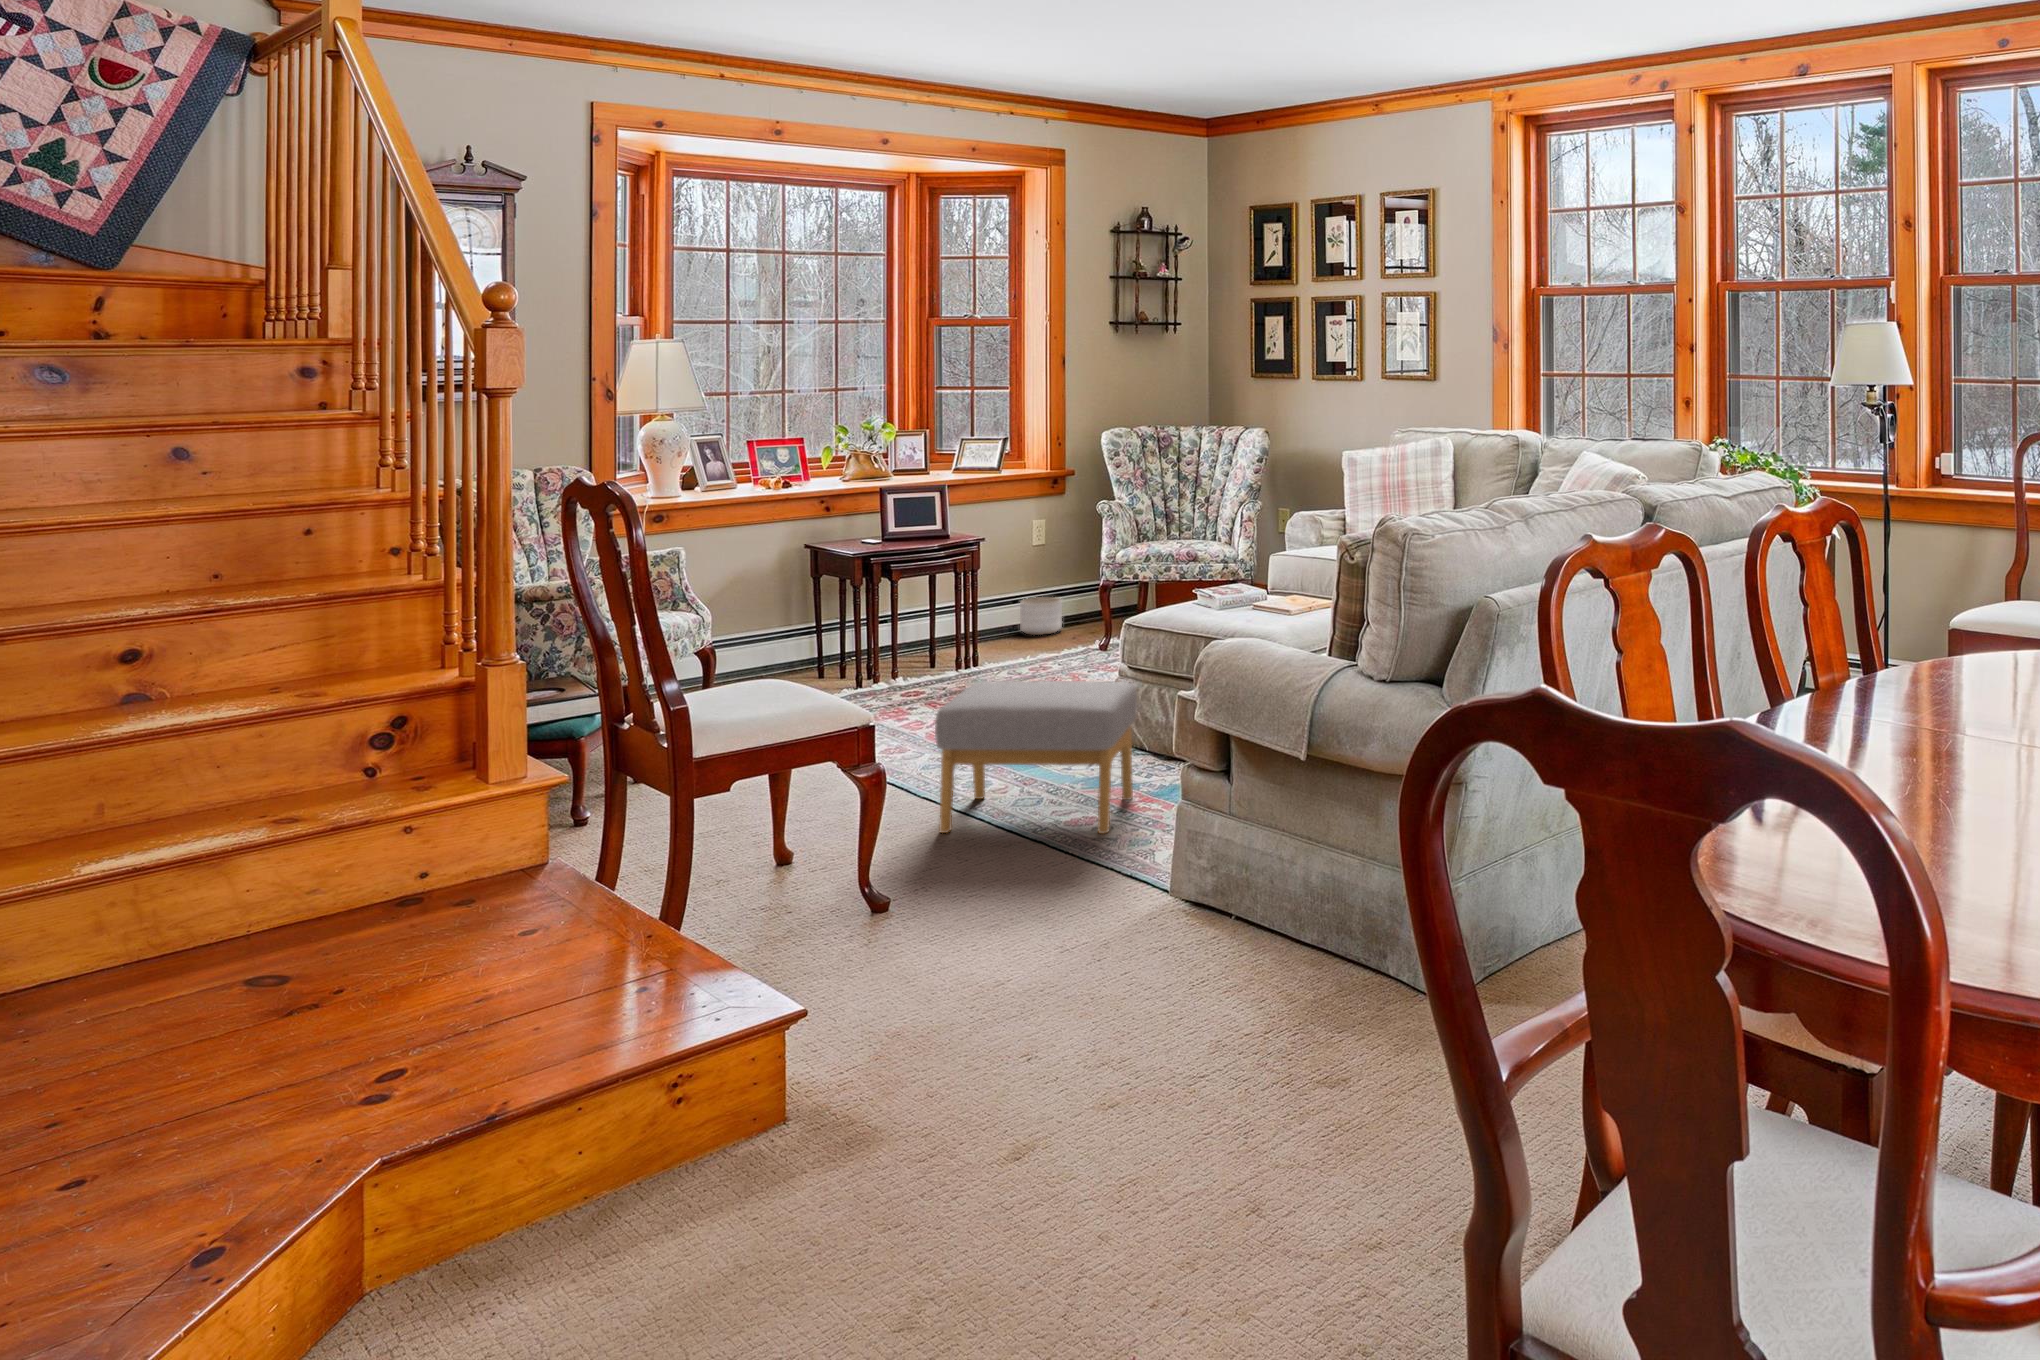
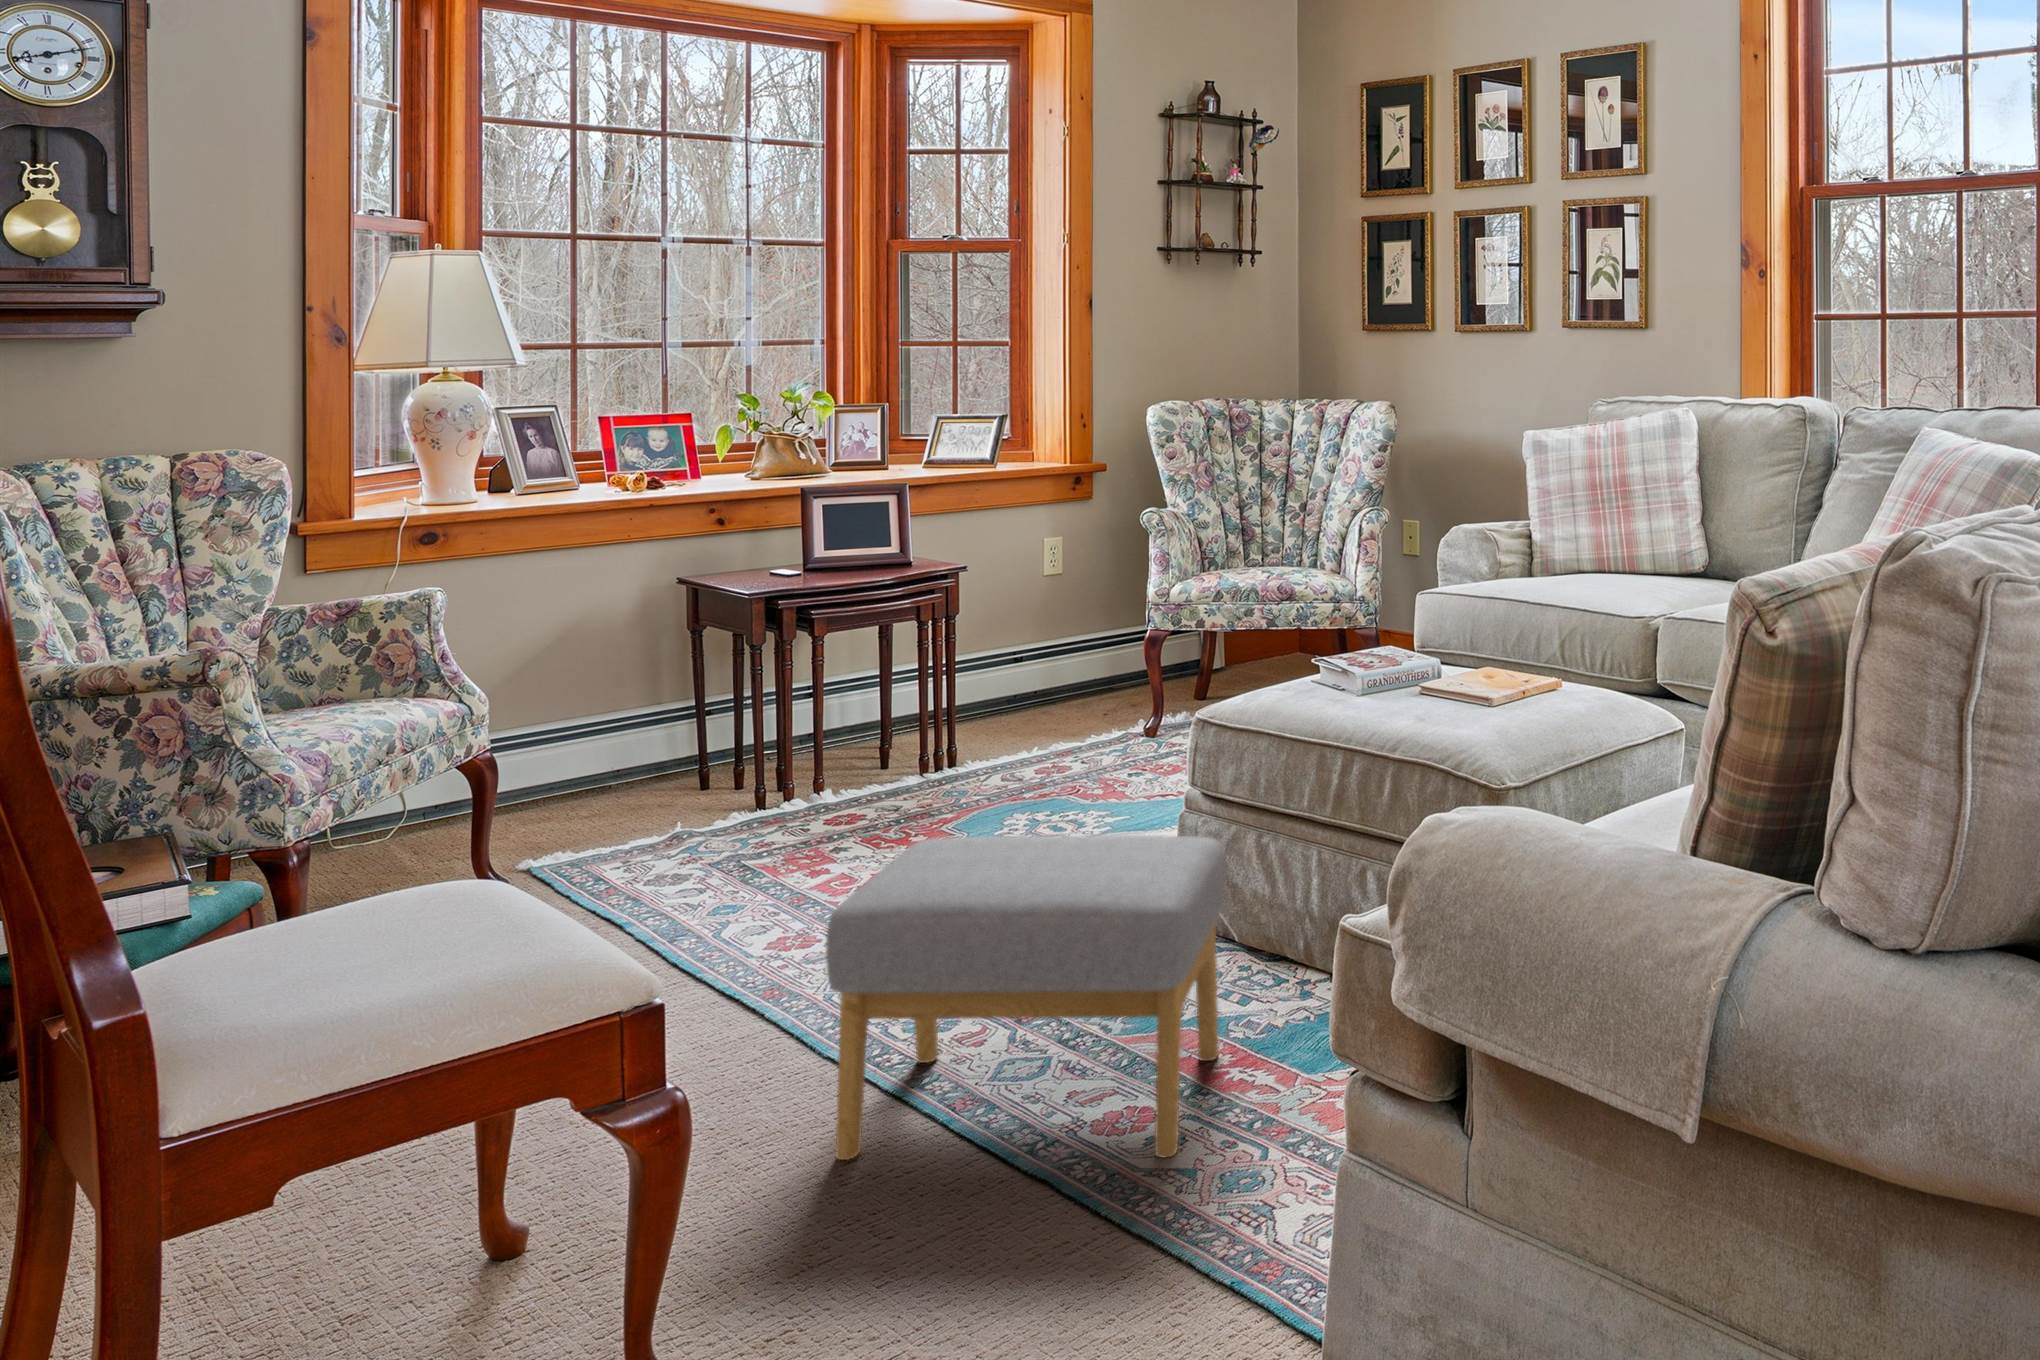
planter: present [1020,597,1062,635] -> none [1026,652,1088,709]

